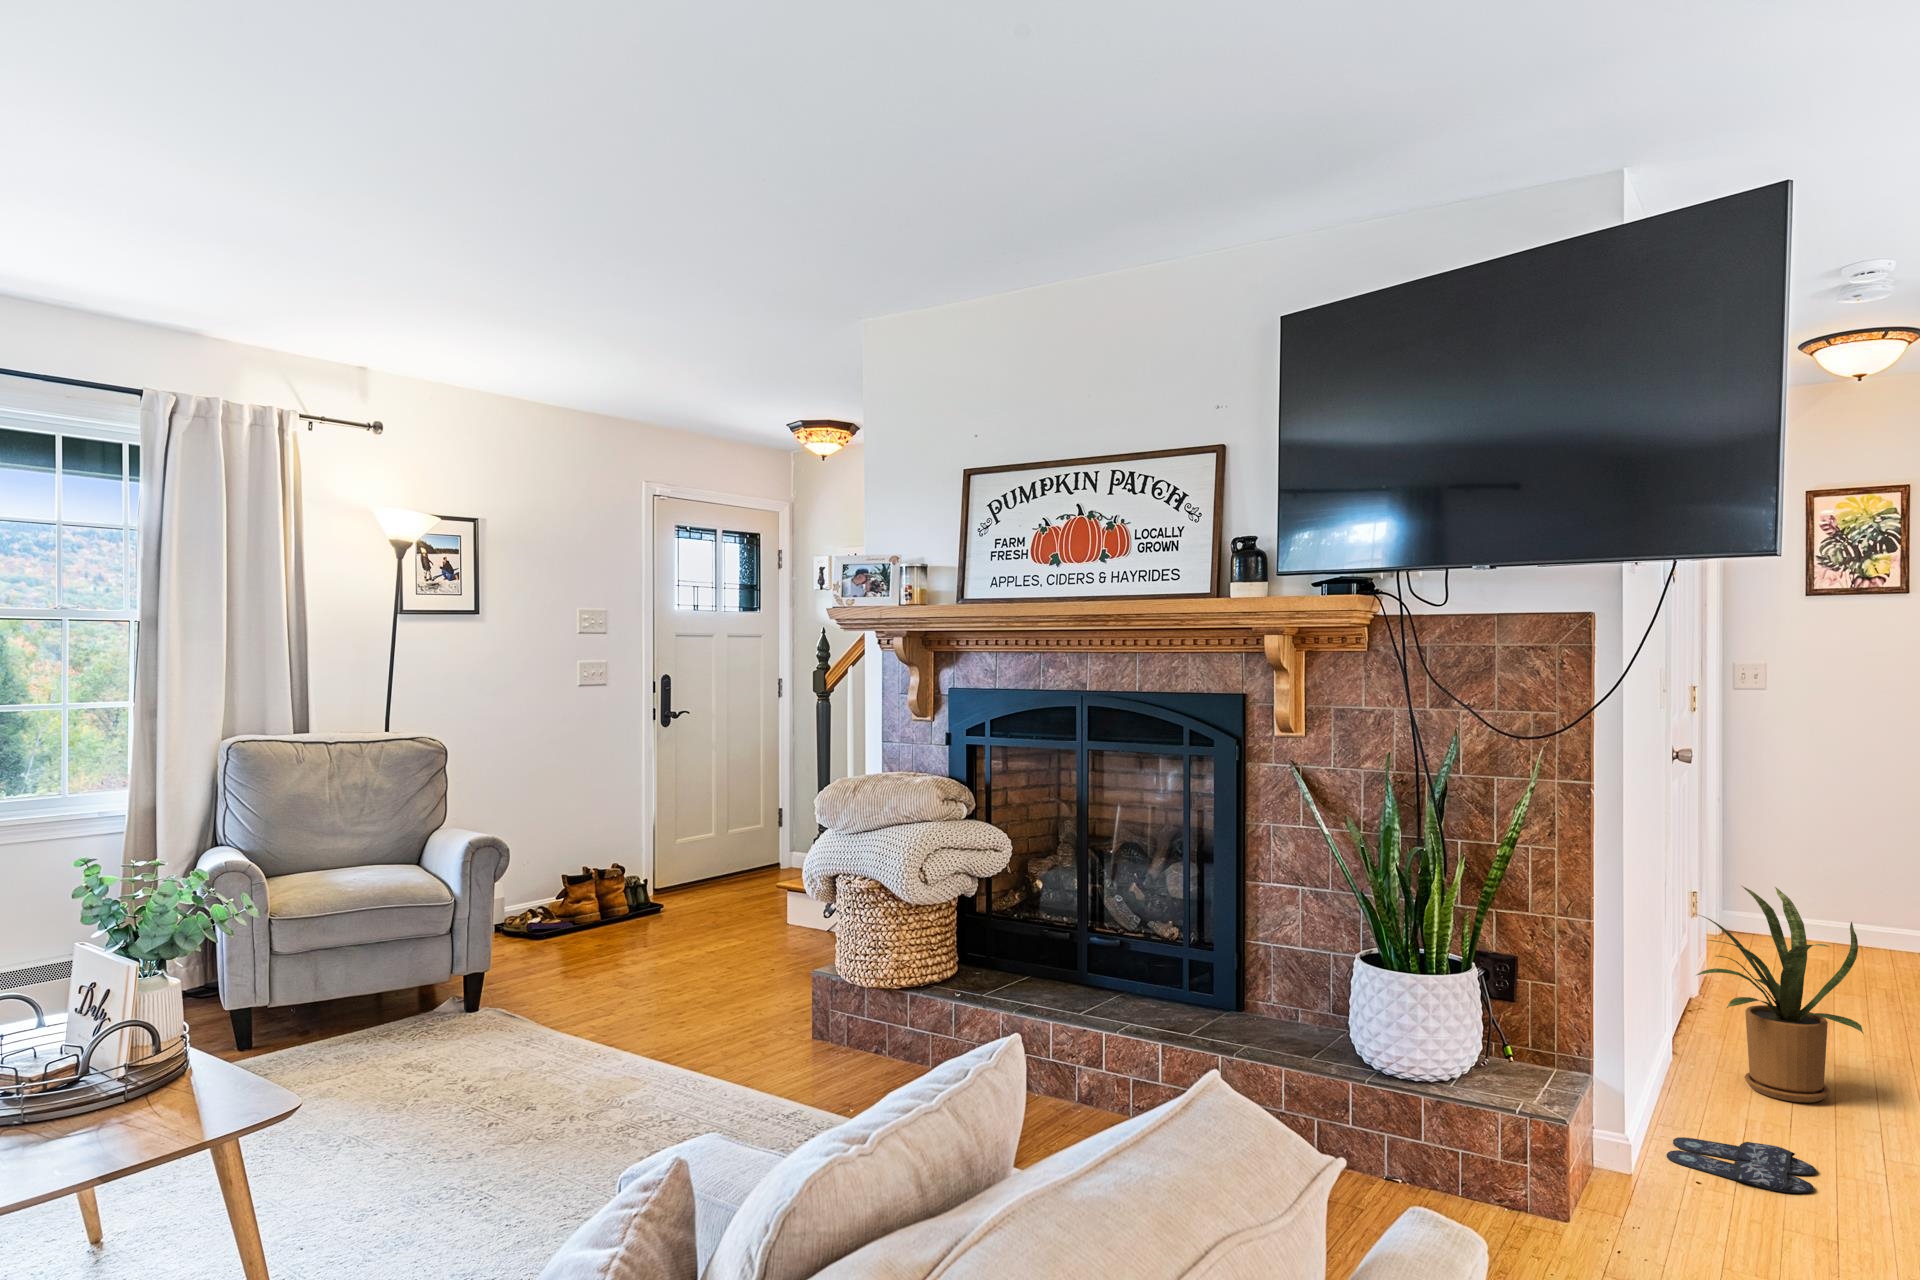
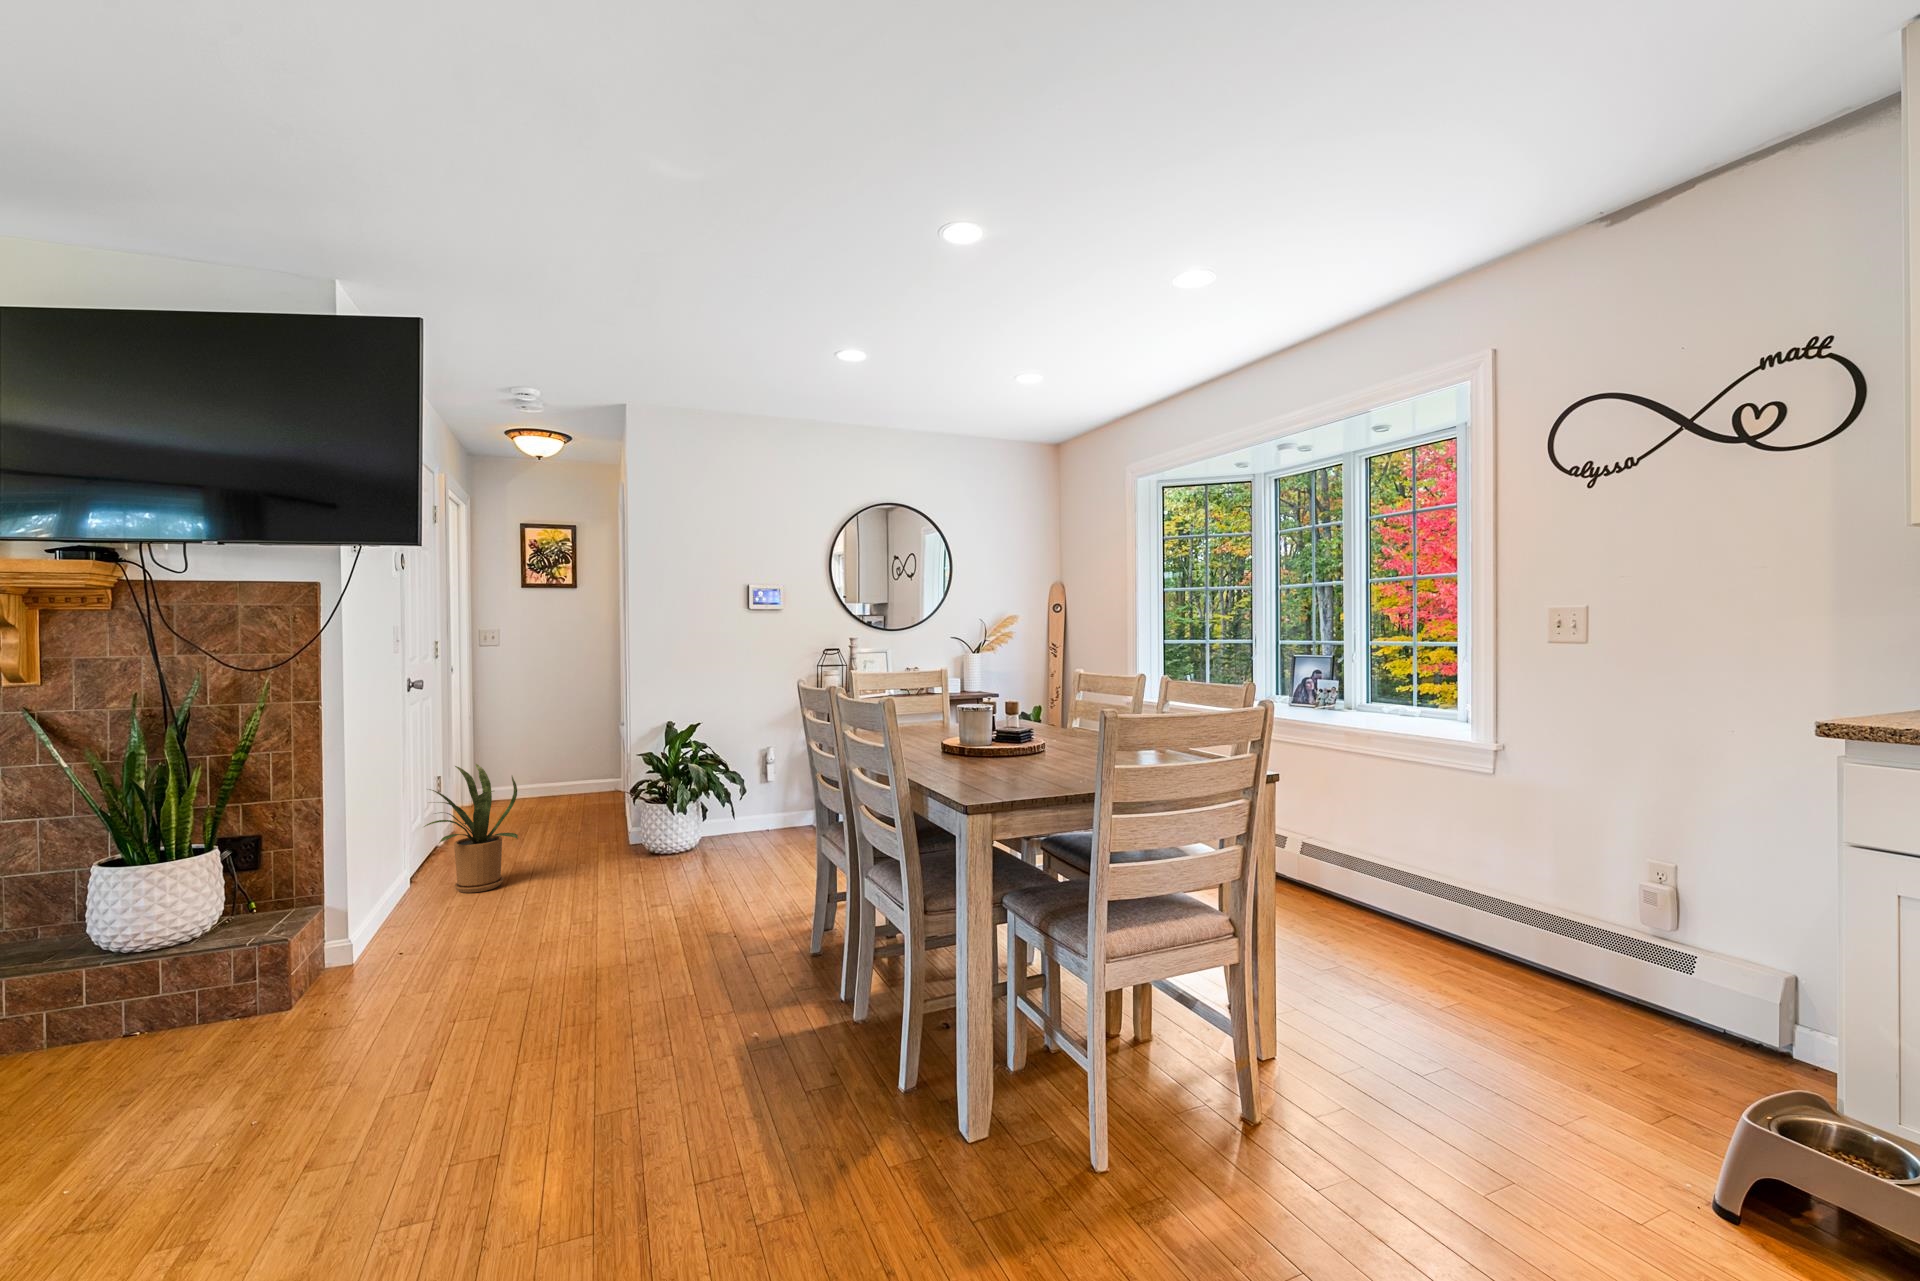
slippers: present [1667,1137,1816,1193] -> none [384,918,480,949]

